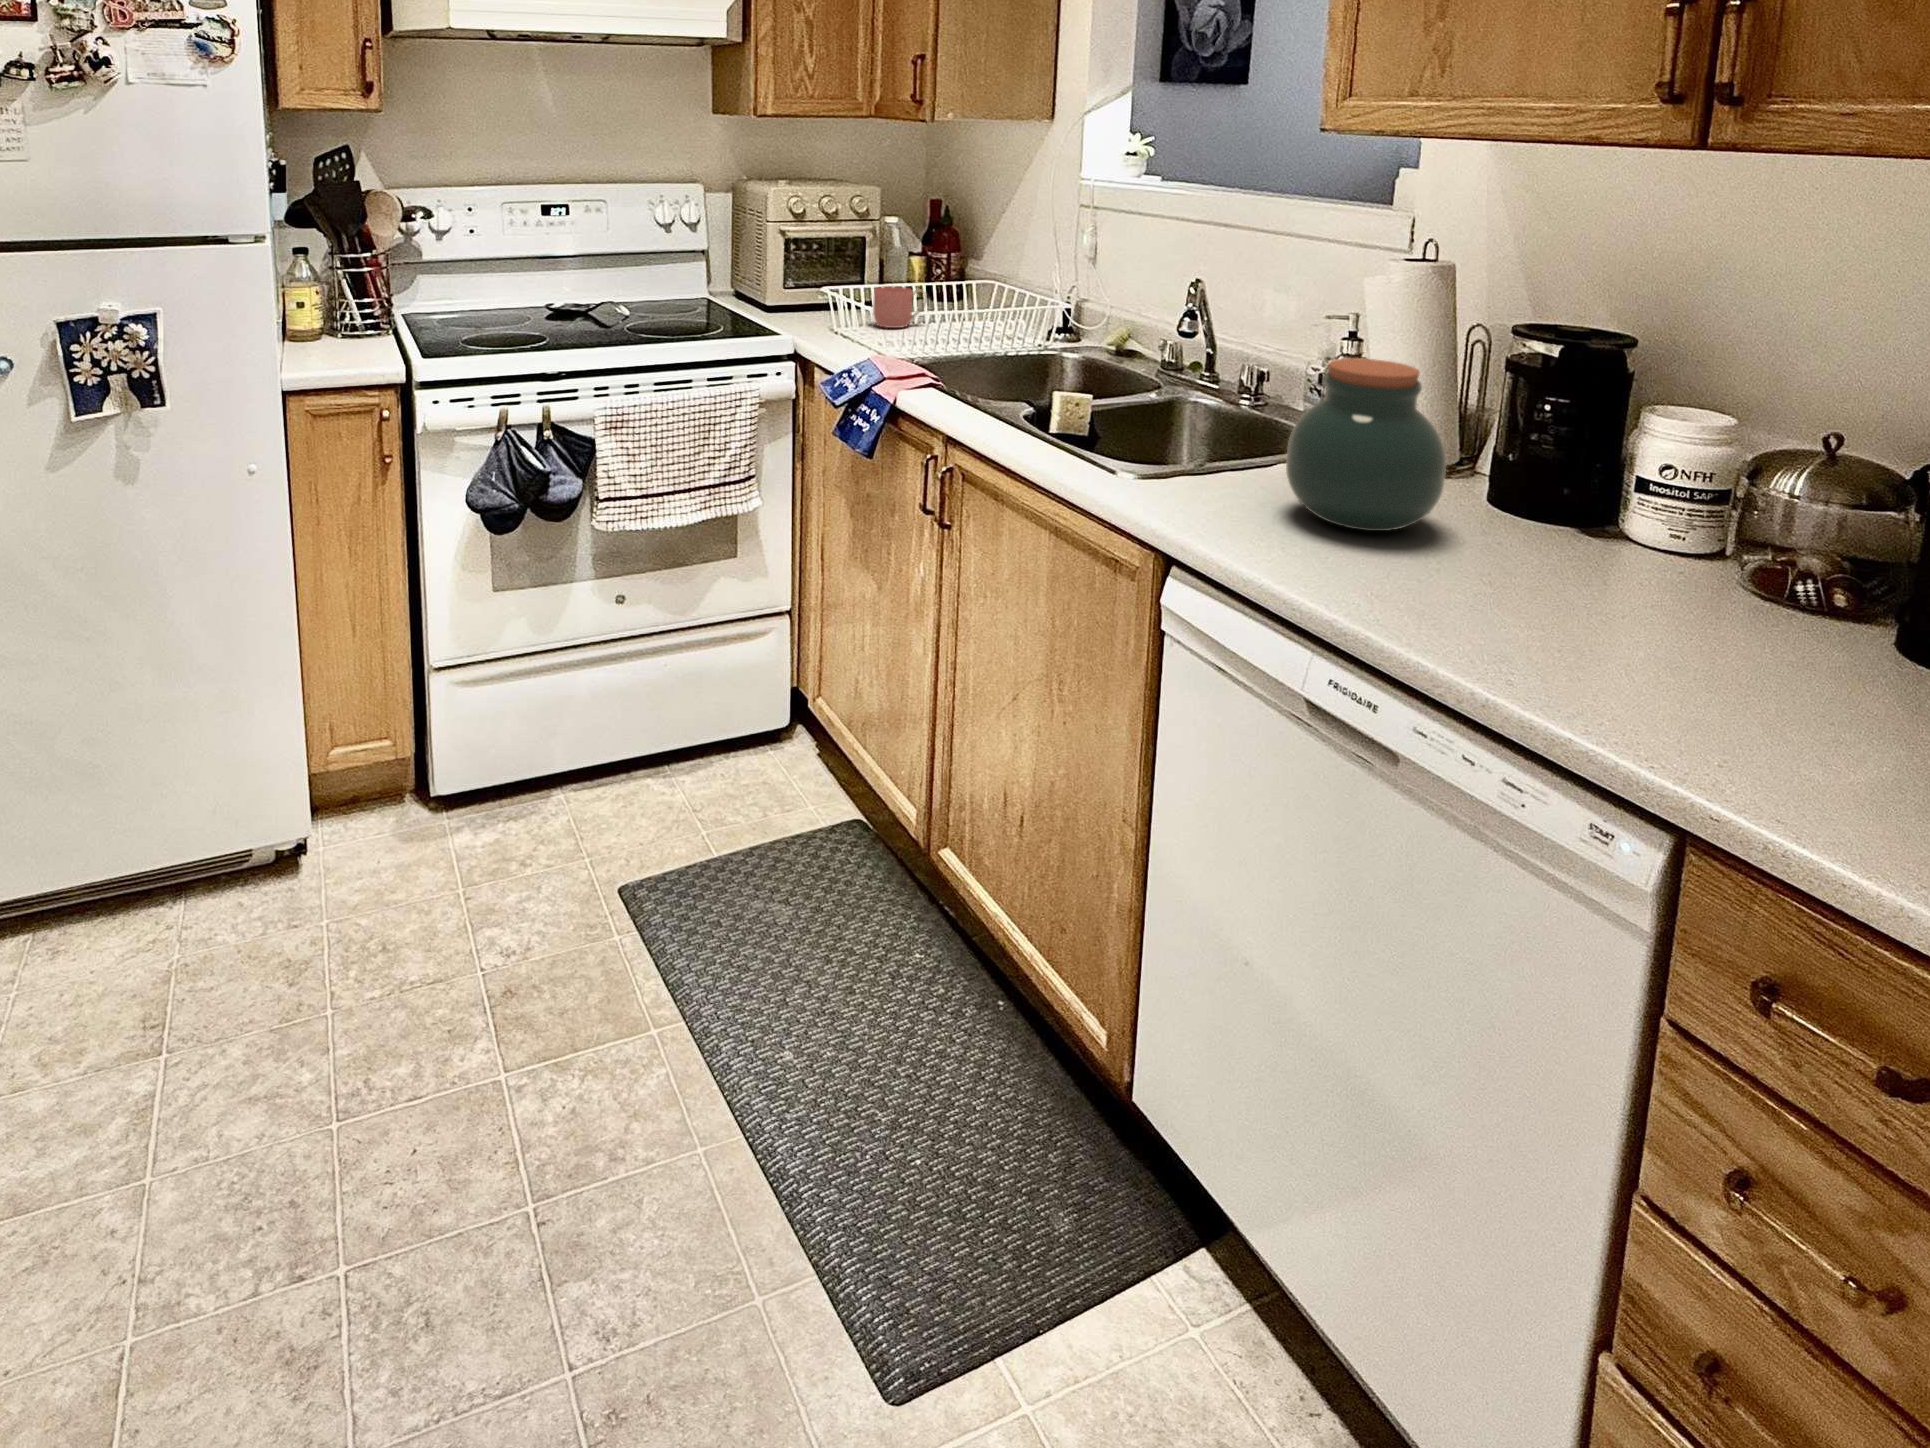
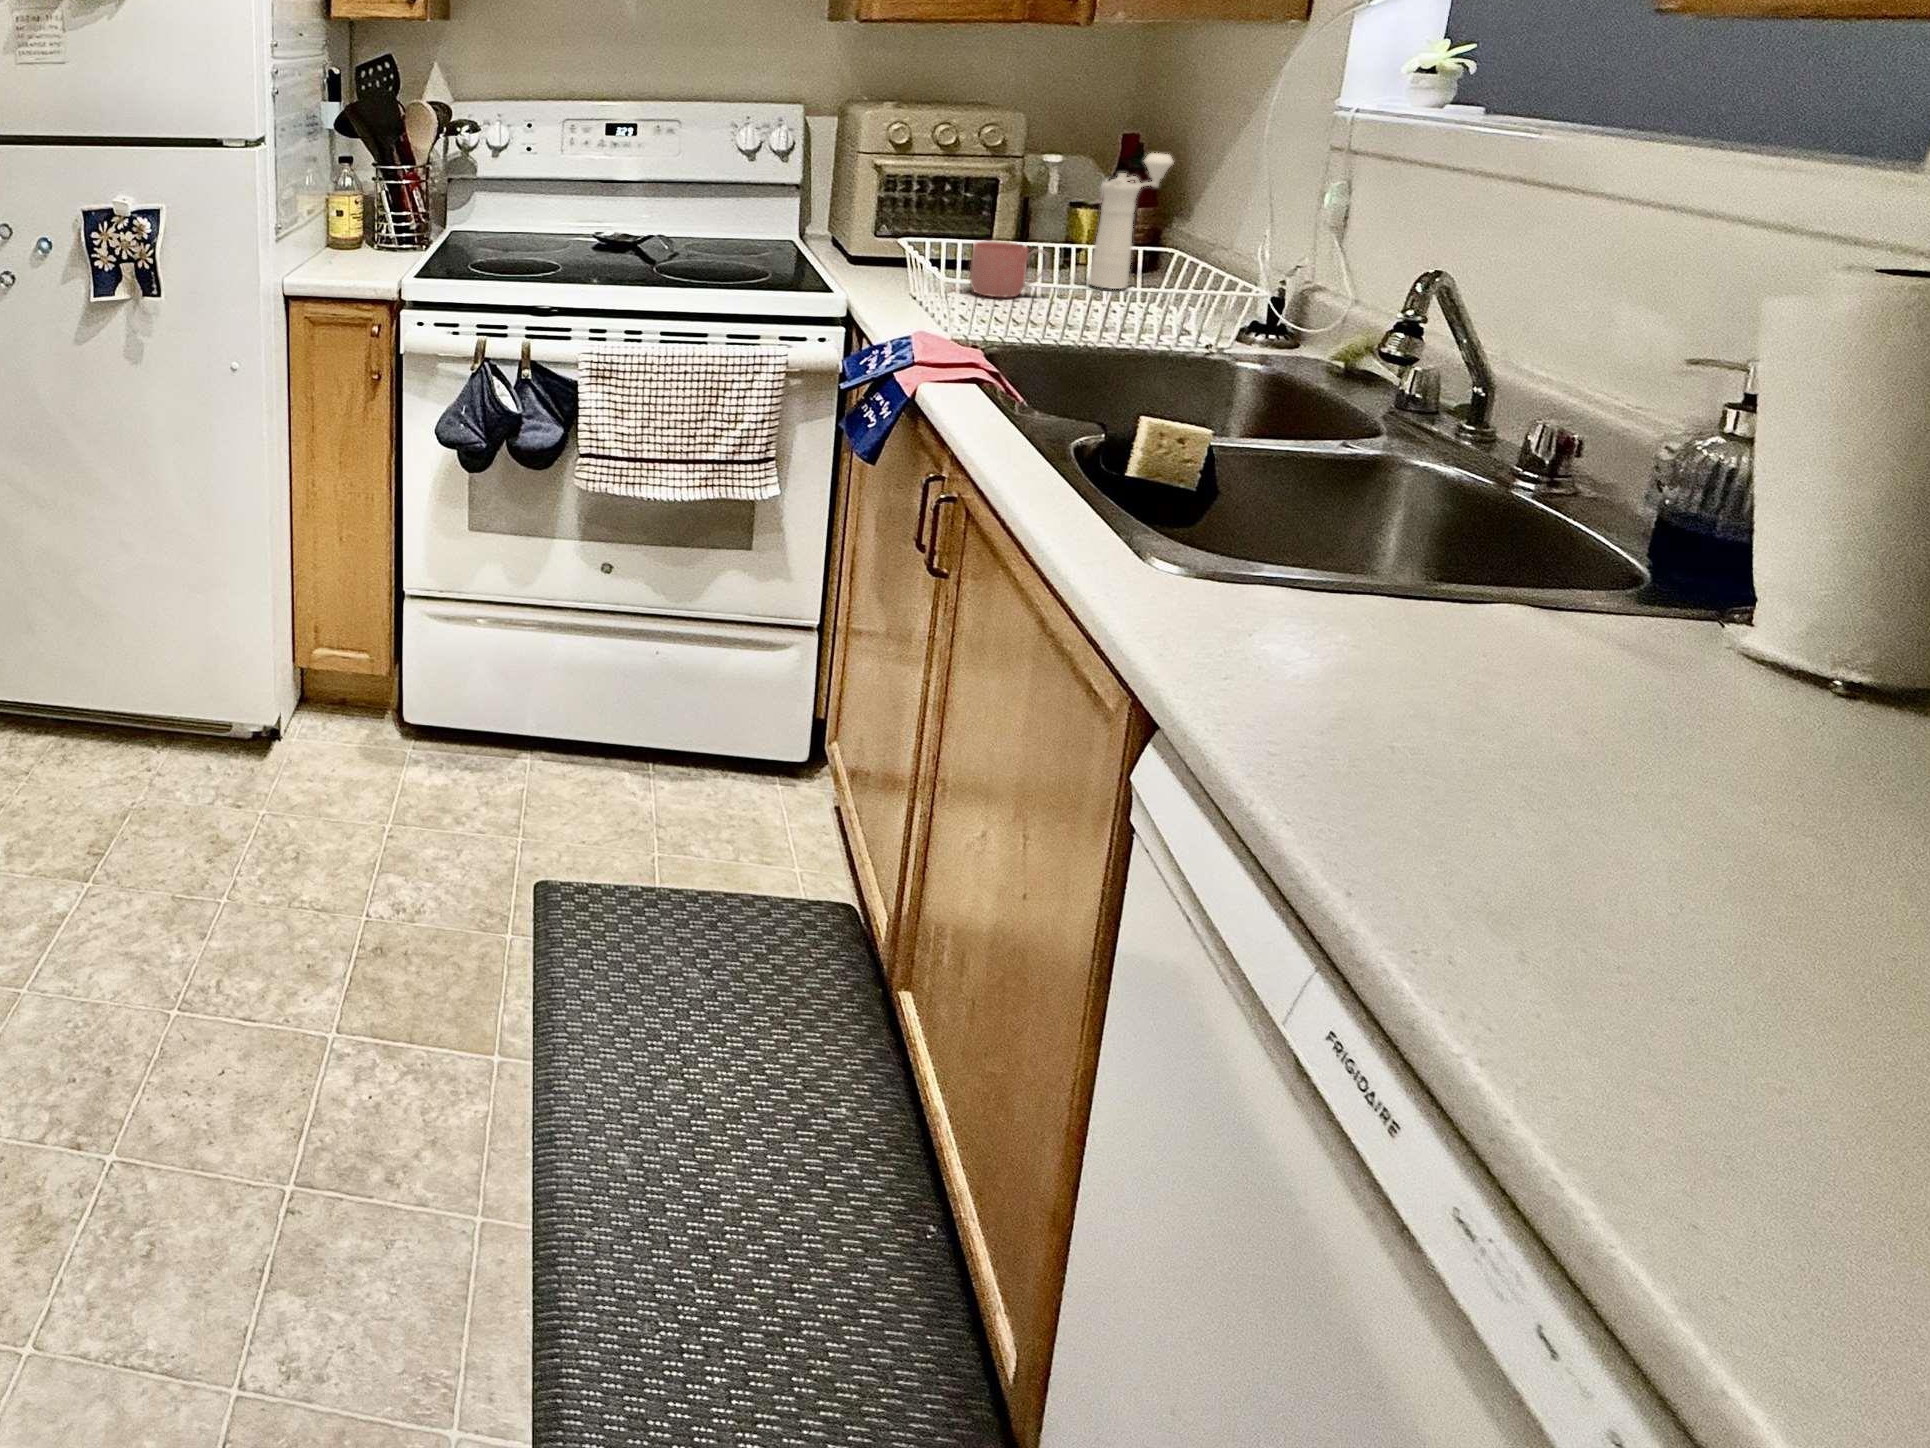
pepper mill: none [944,216,984,315] -> present [1089,153,1173,289]
jar: present [1286,358,1446,531] -> none [1409,440,1802,789]

